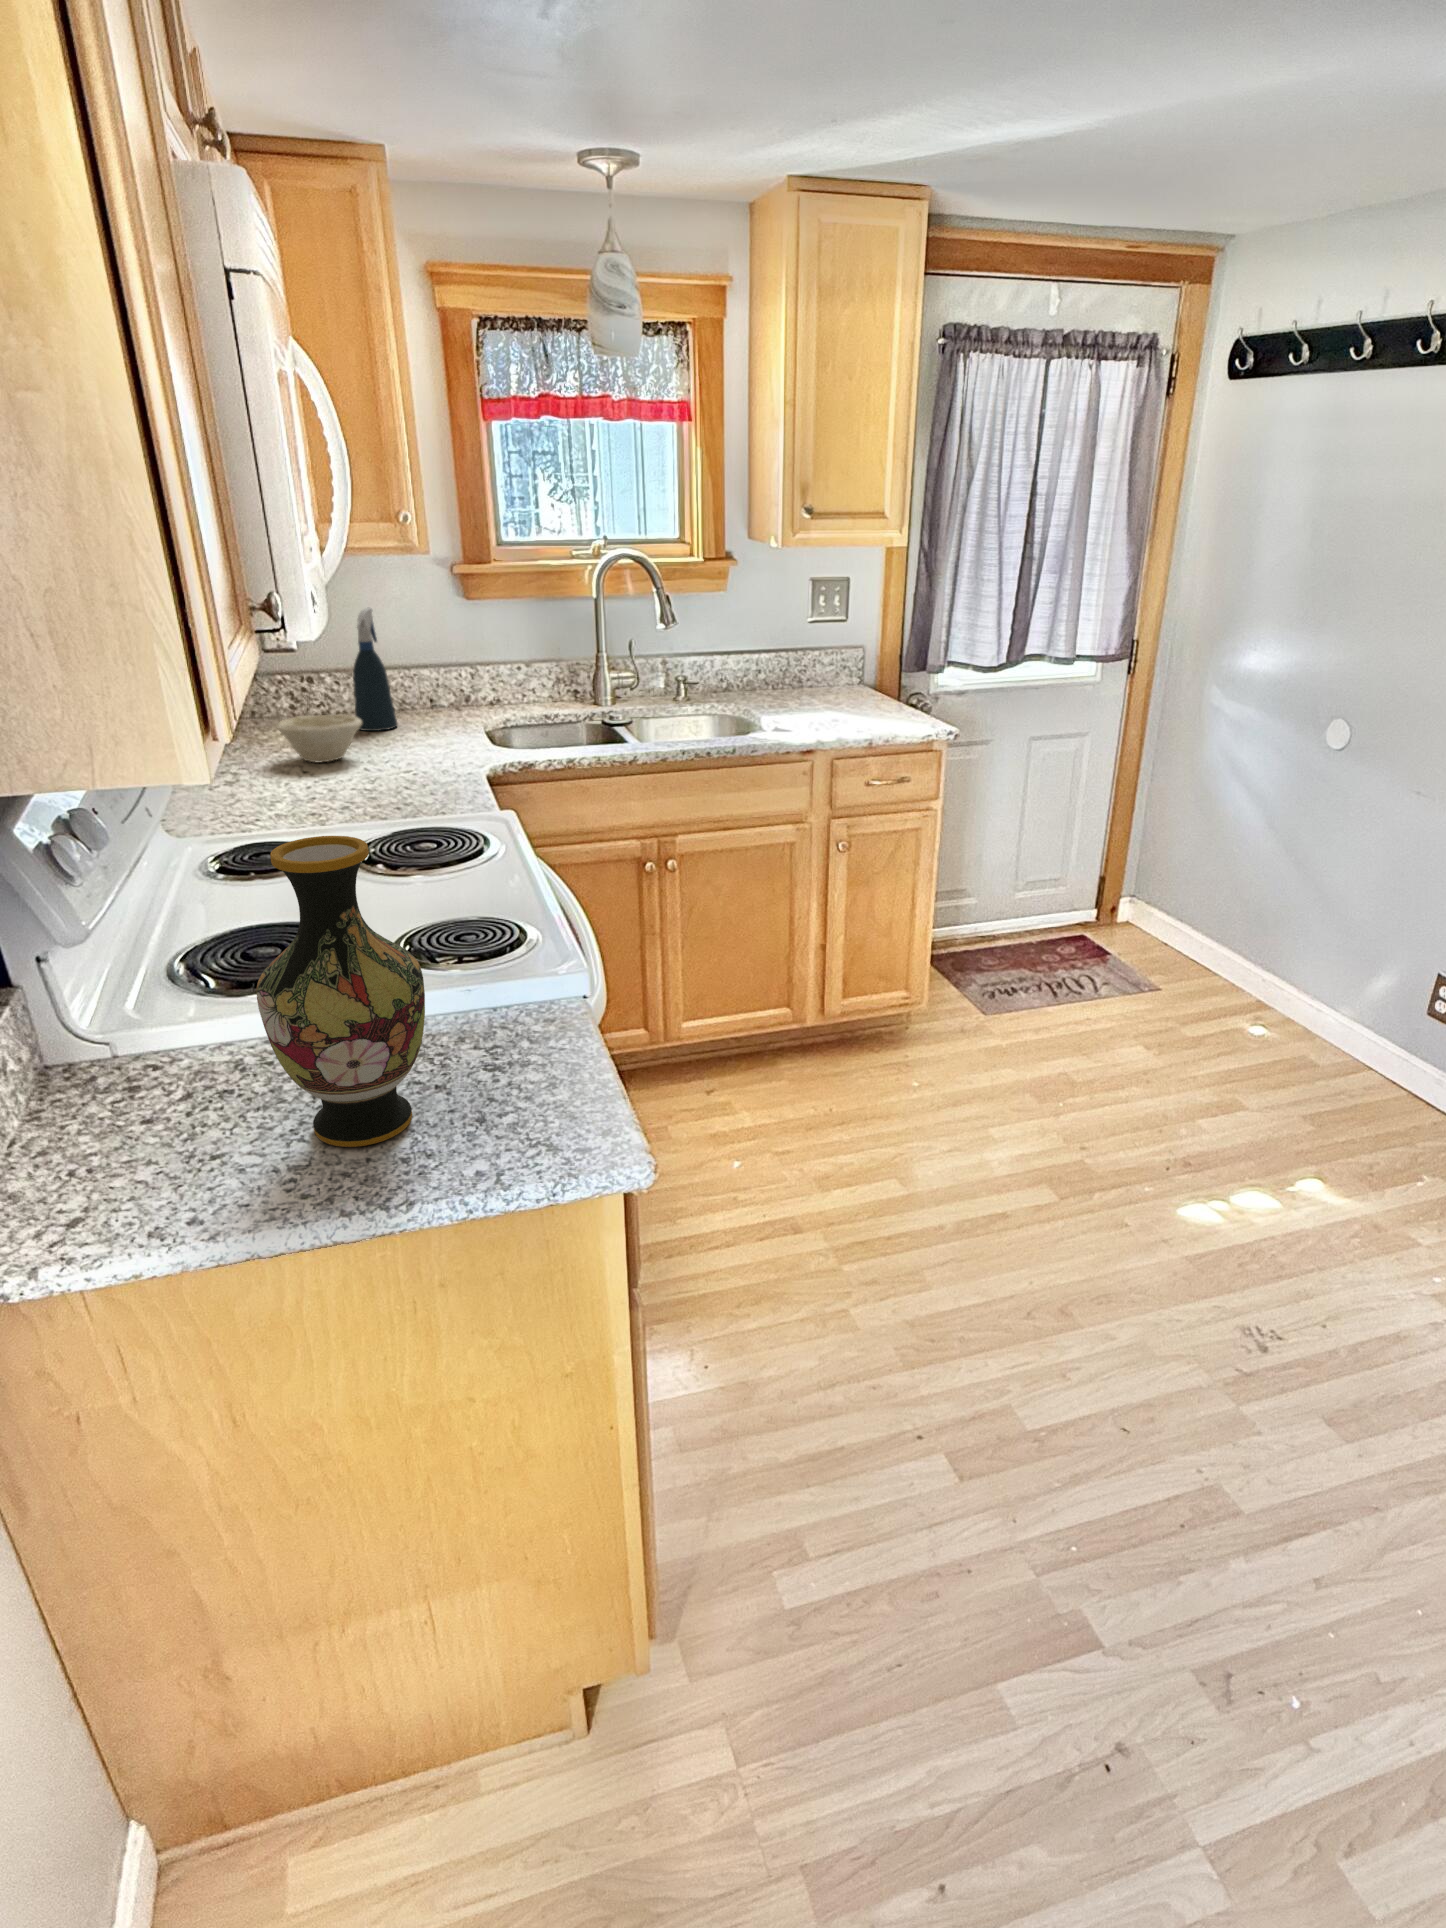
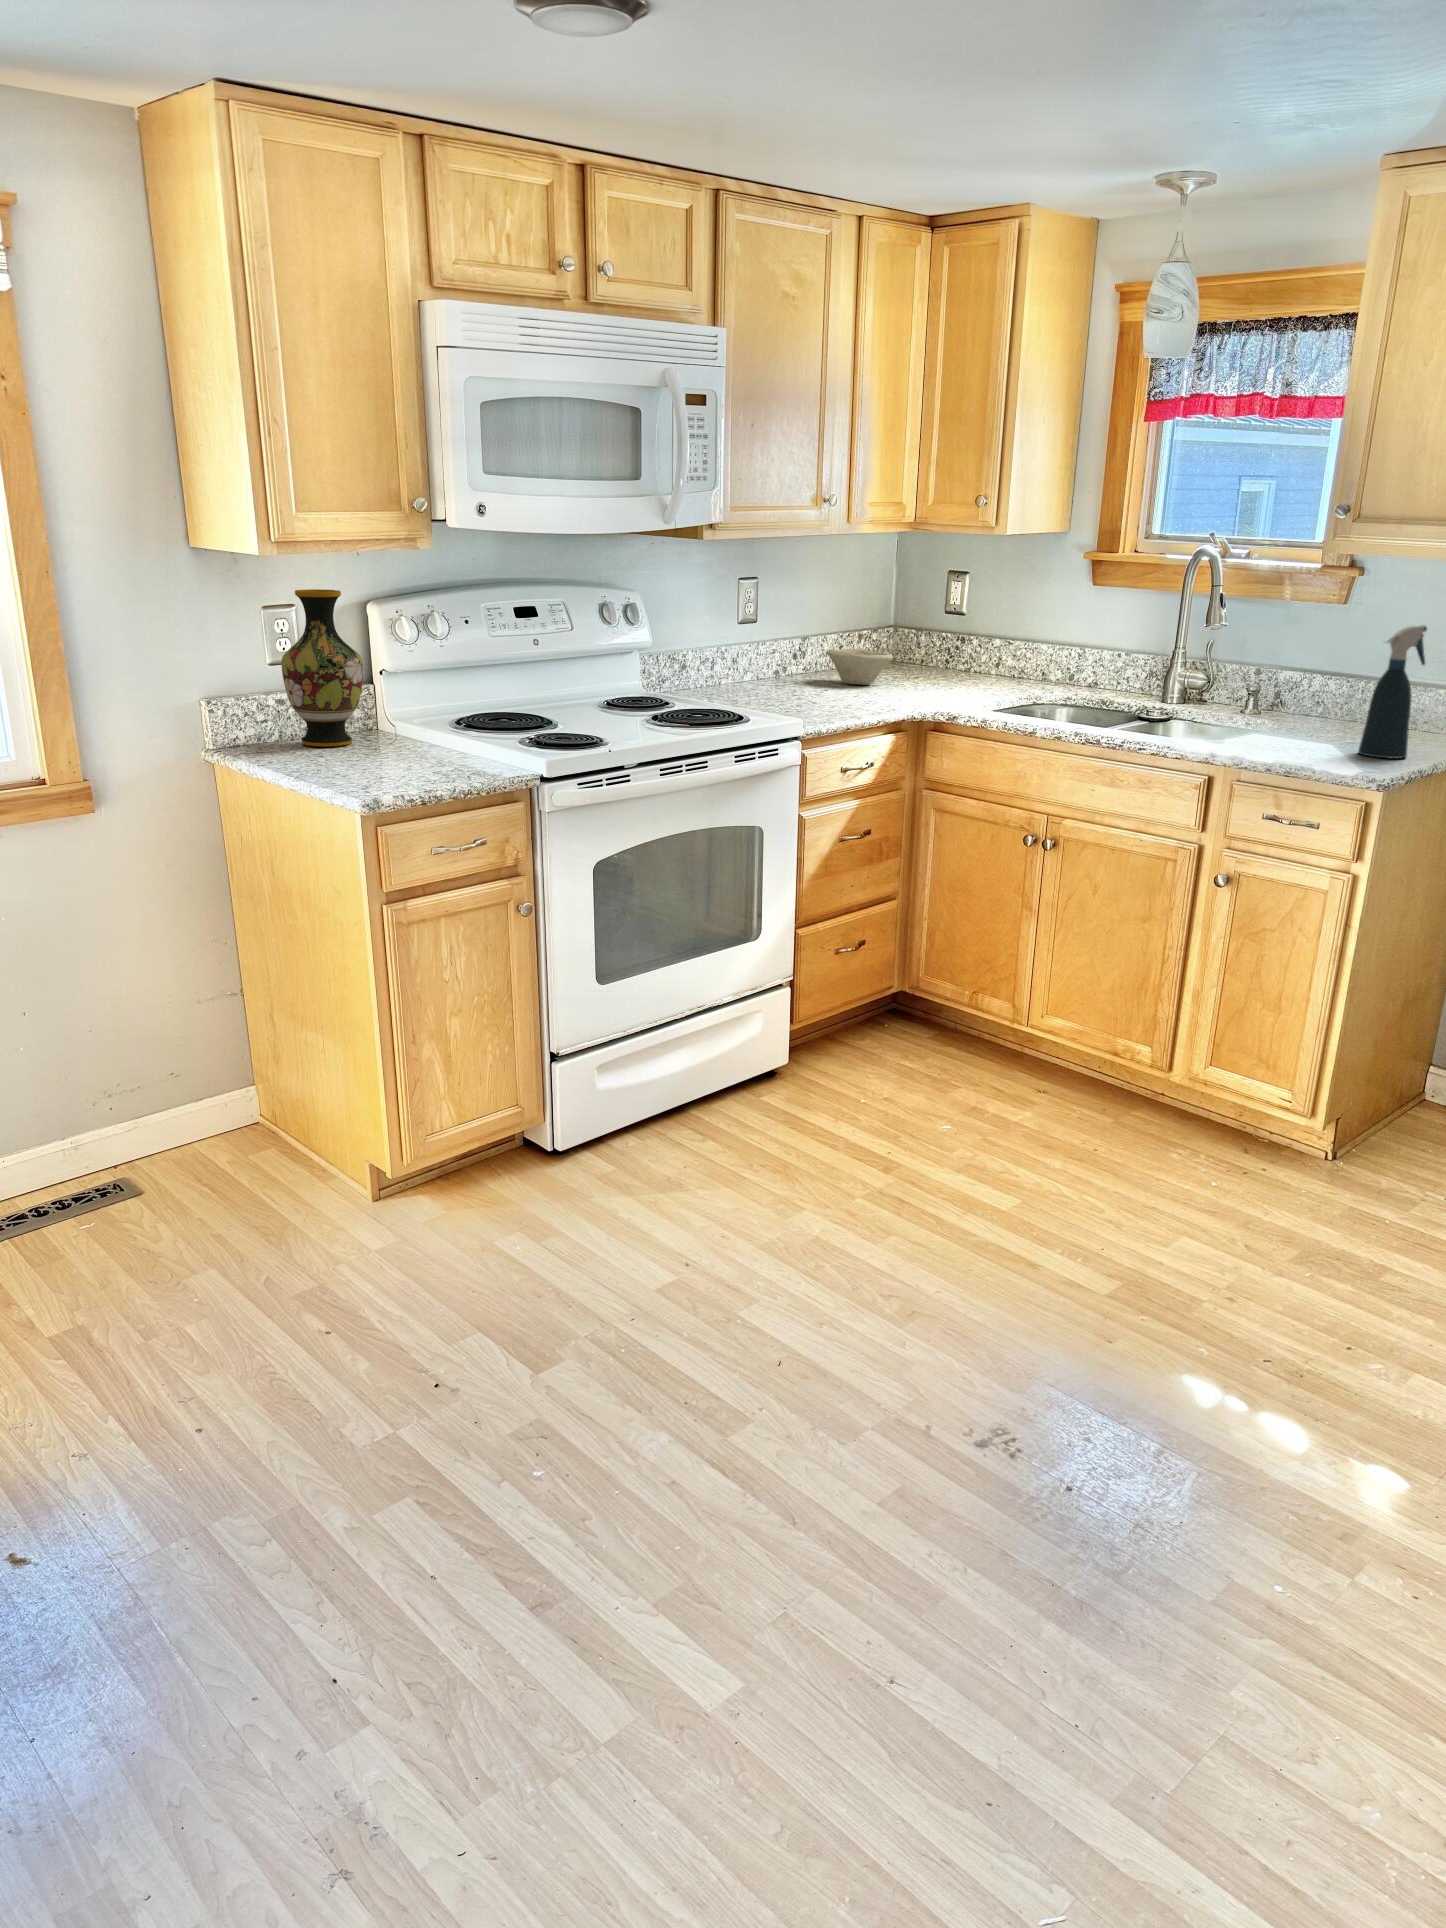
spray bottle: present [353,608,398,731] -> present [1358,625,1427,759]

